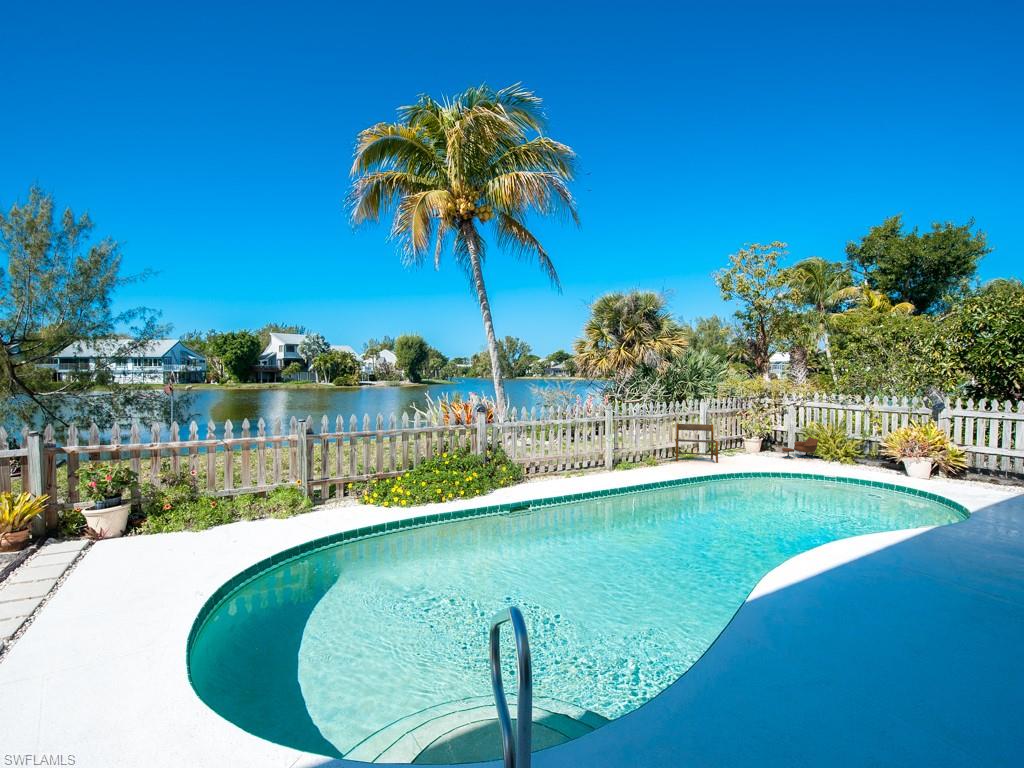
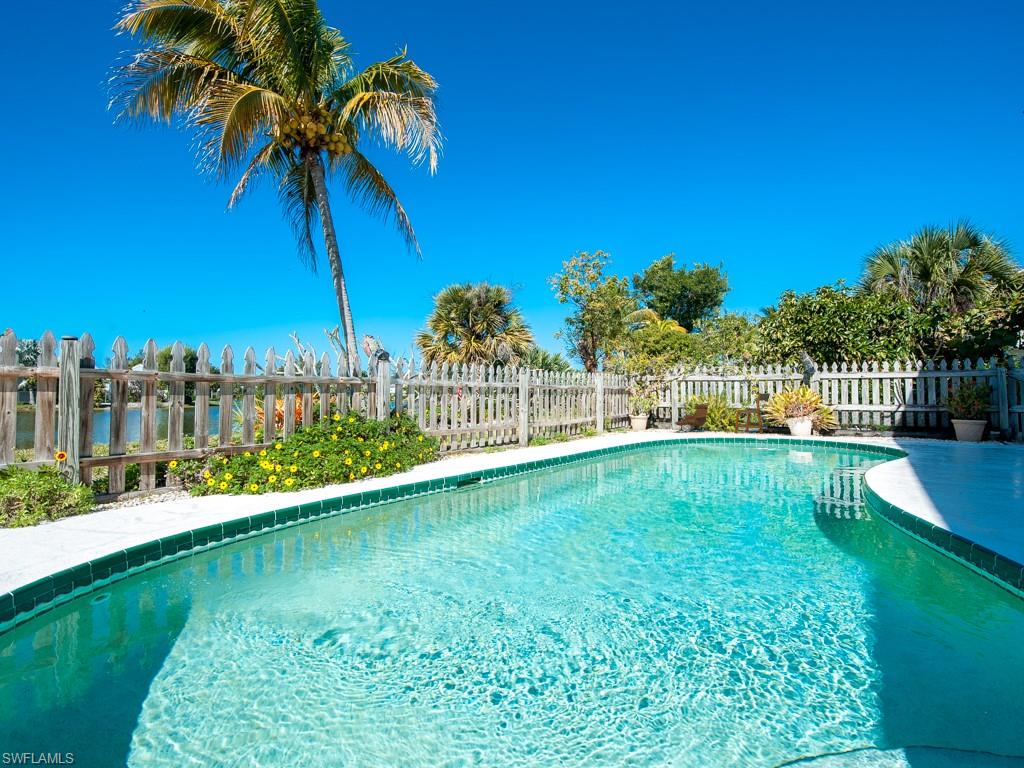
bench: present [675,423,718,463] -> present [735,393,772,434]

